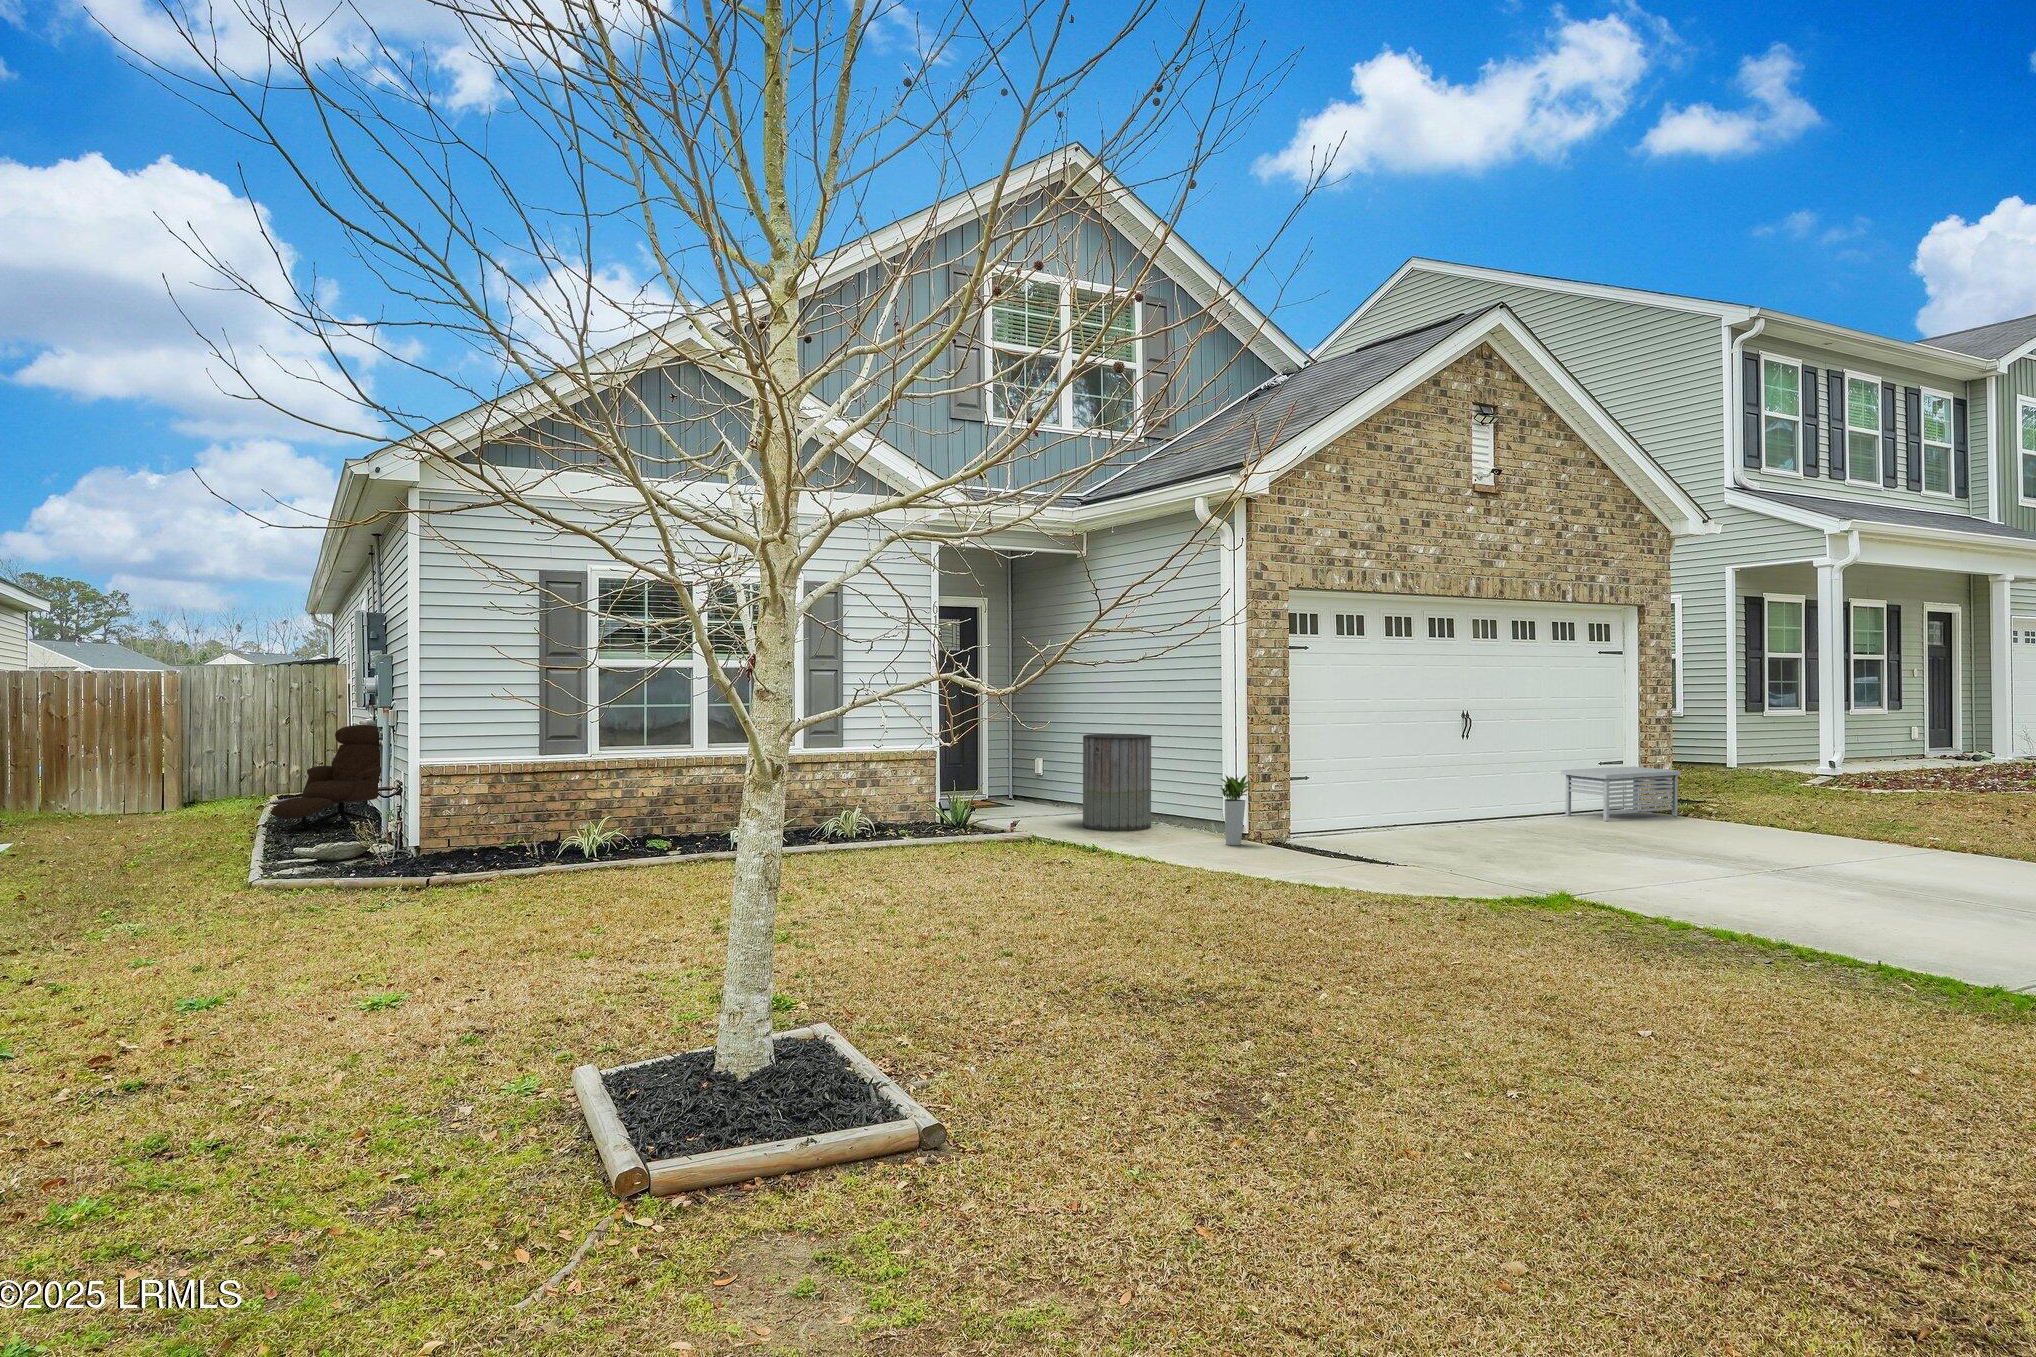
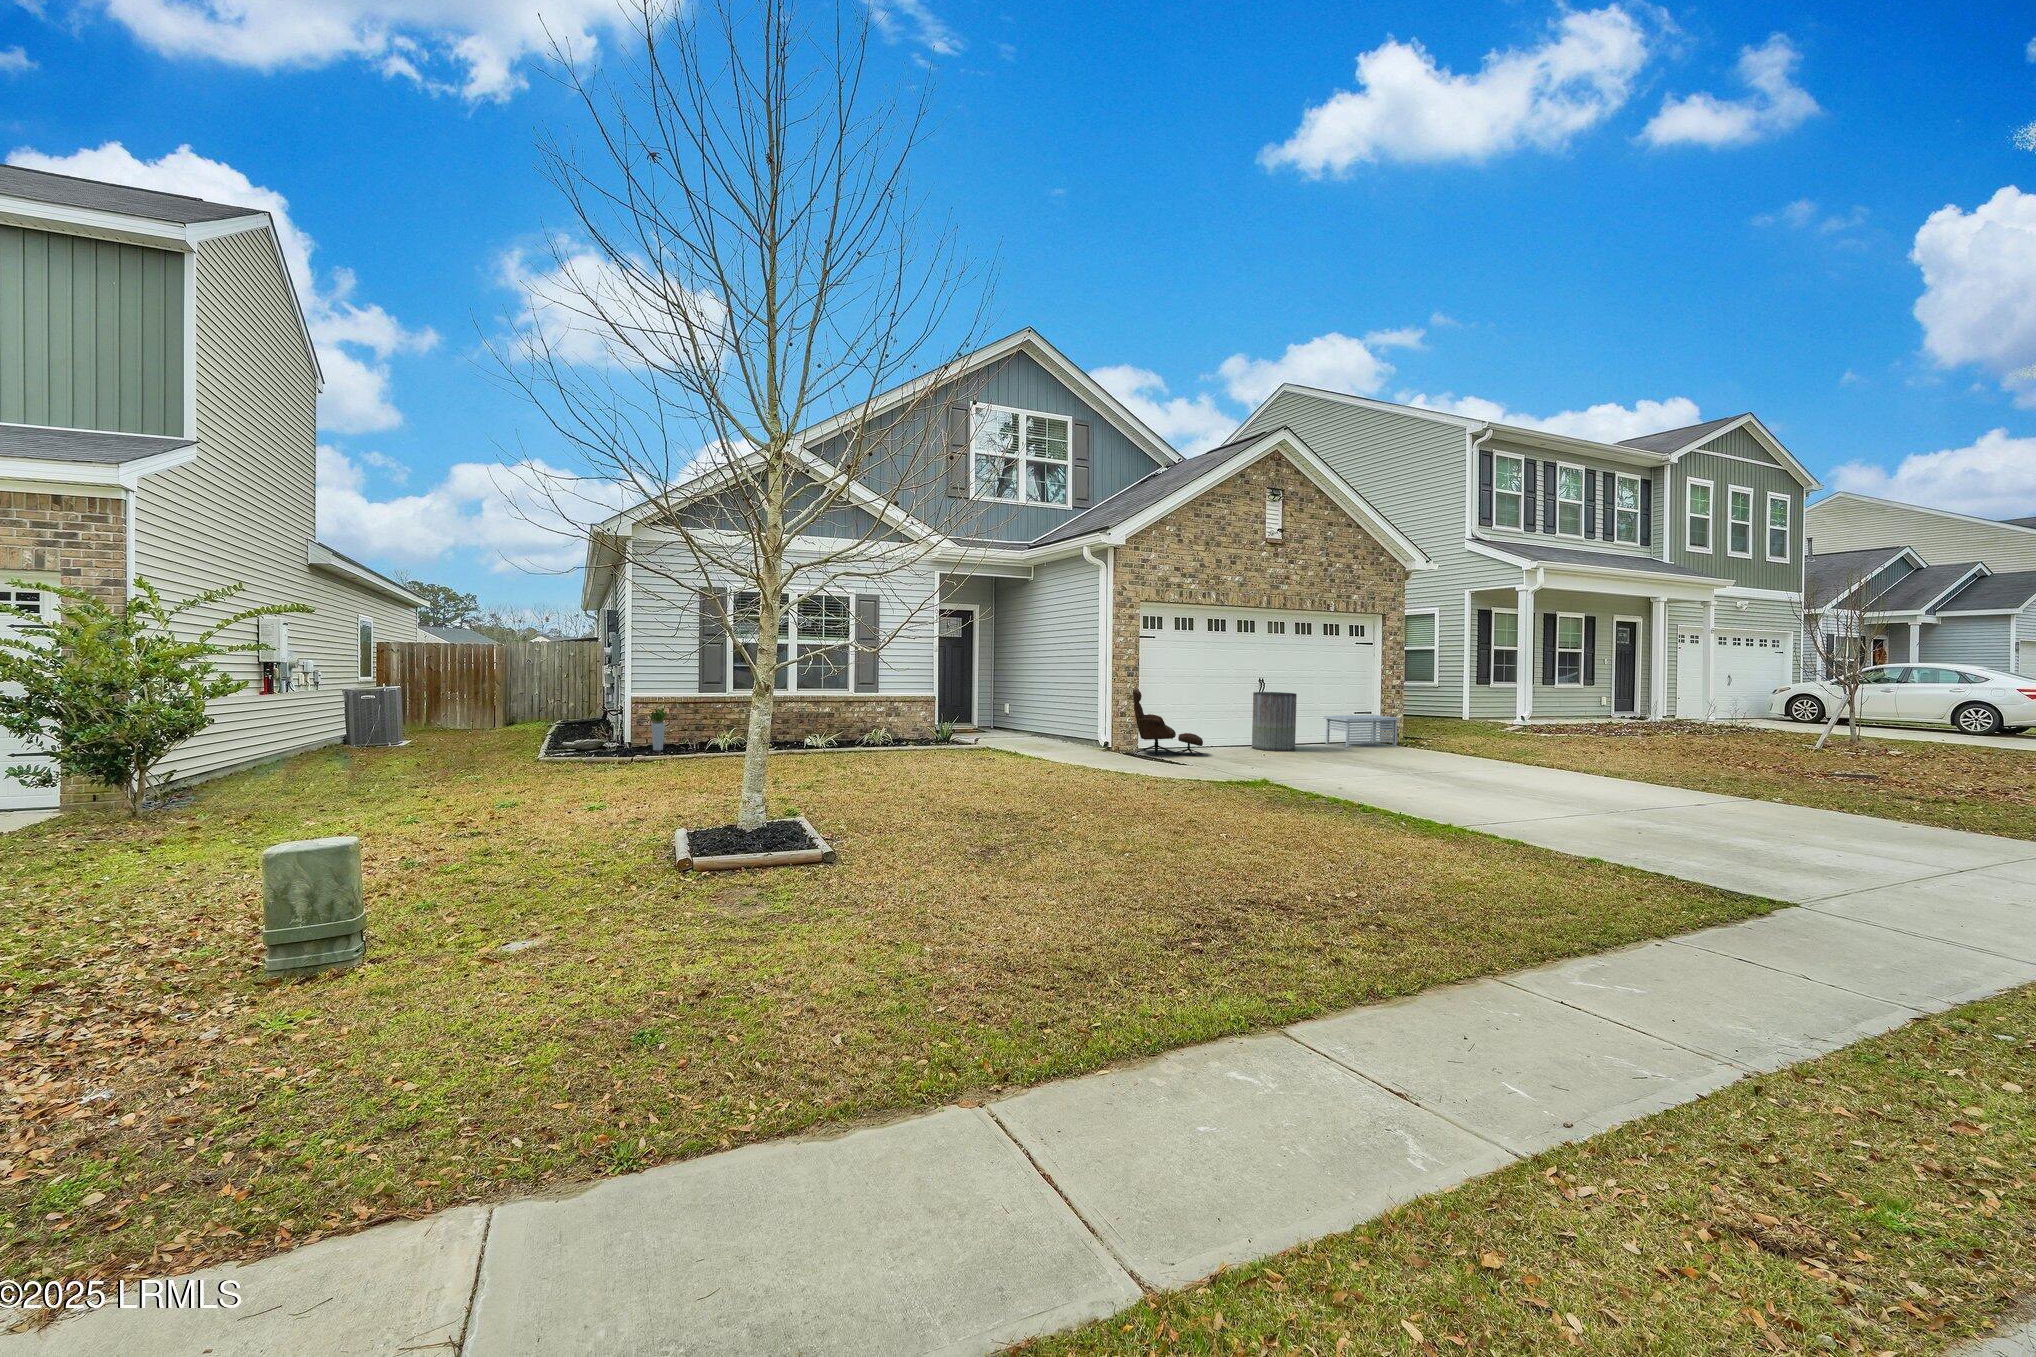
lounge chair: present [272,725,381,833] -> present [1133,689,1203,756]
trash can: present [1083,734,1151,831] -> present [1252,692,1297,751]
planter: present [1221,775,1250,845] -> present [649,707,667,750]

